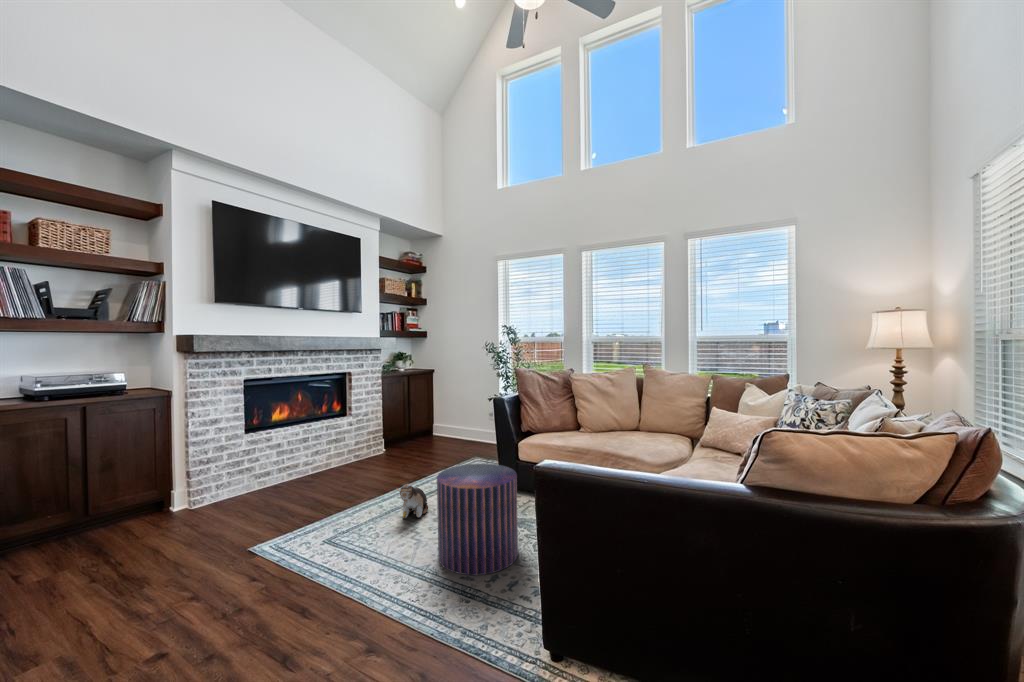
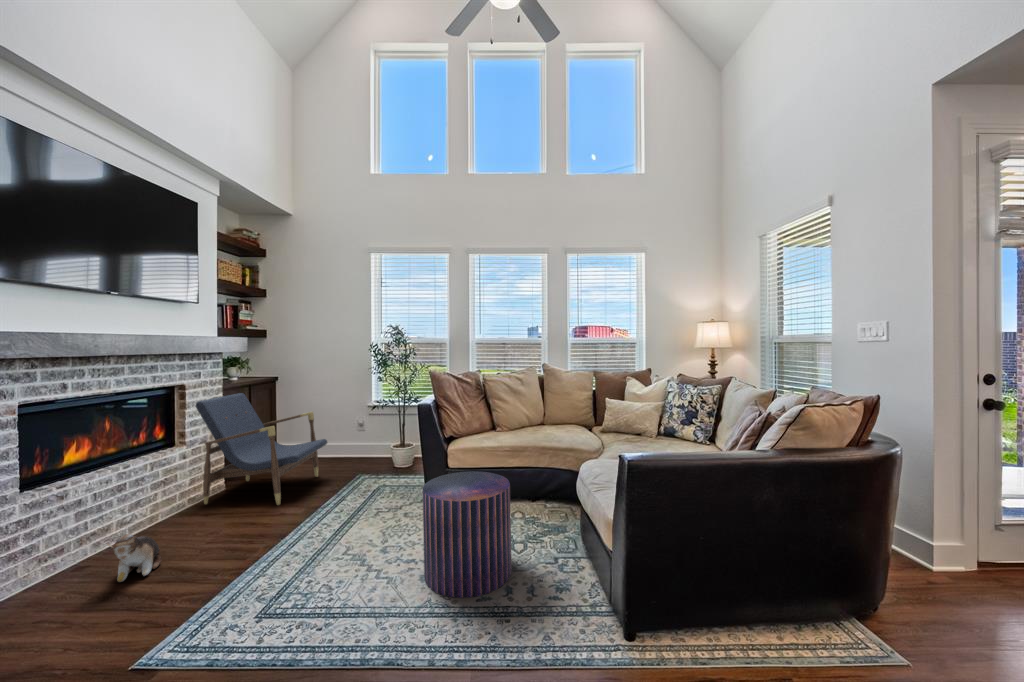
lounge chair: none [357,379,451,471] -> present [196,393,327,505]
plush toy: present [397,484,428,518] -> present [108,534,162,582]

